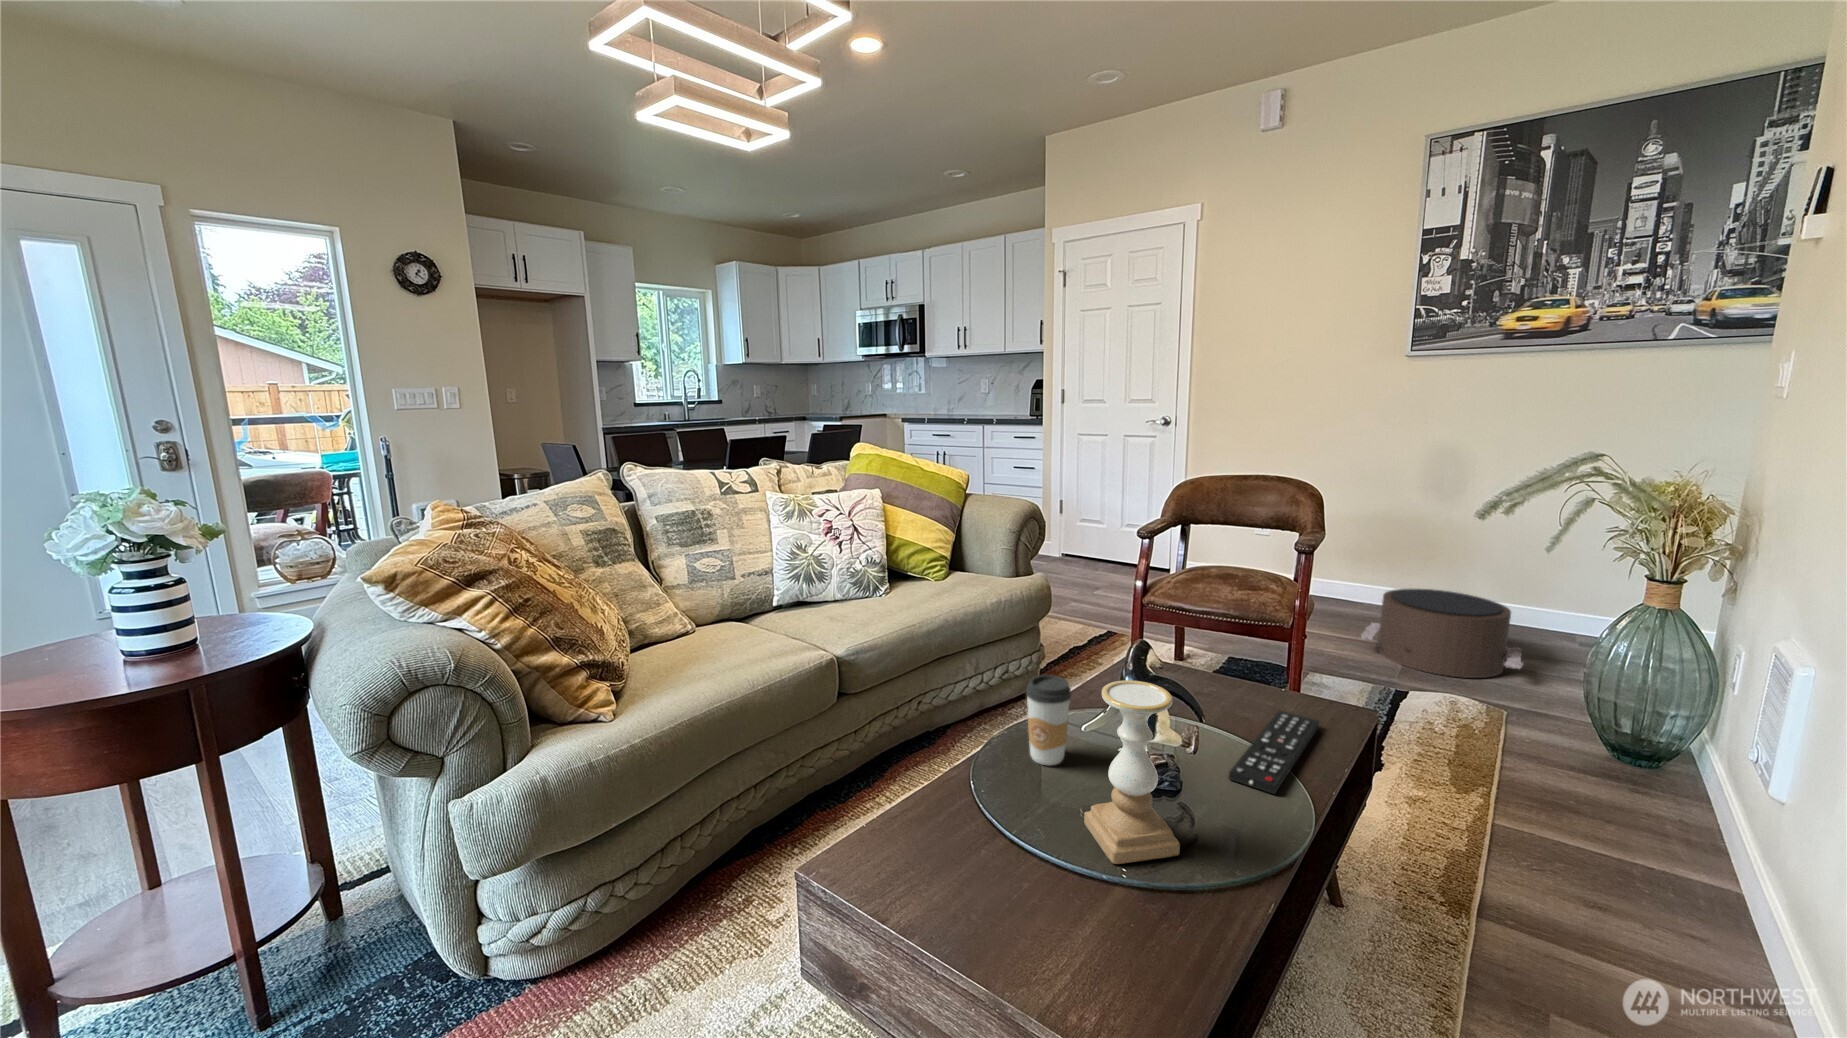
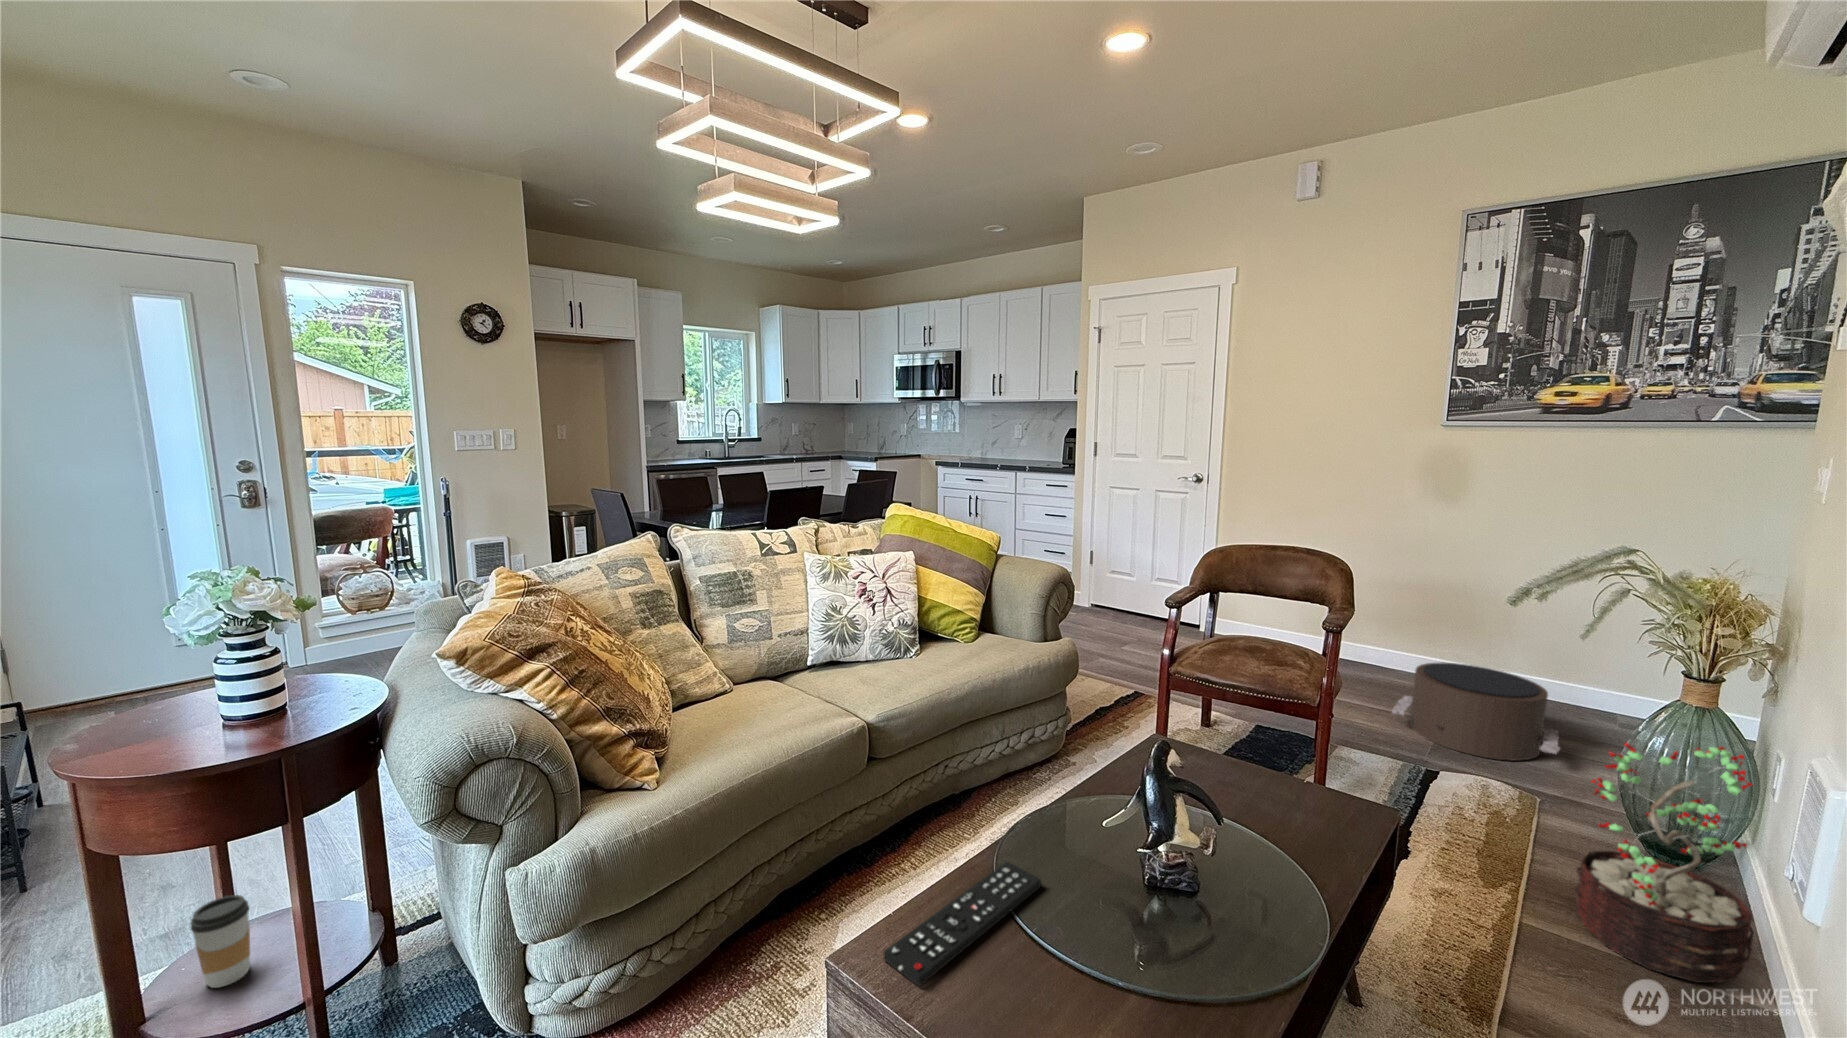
decorative plant: none [1544,639,1722,868] -> present [1575,743,1754,983]
coffee cup: present [1026,675,1071,765] -> present [191,895,250,988]
candle holder: present [1084,680,1180,864] -> none [1102,787,1193,969]
remote control: present [1229,711,1319,794] -> present [884,862,1041,986]

